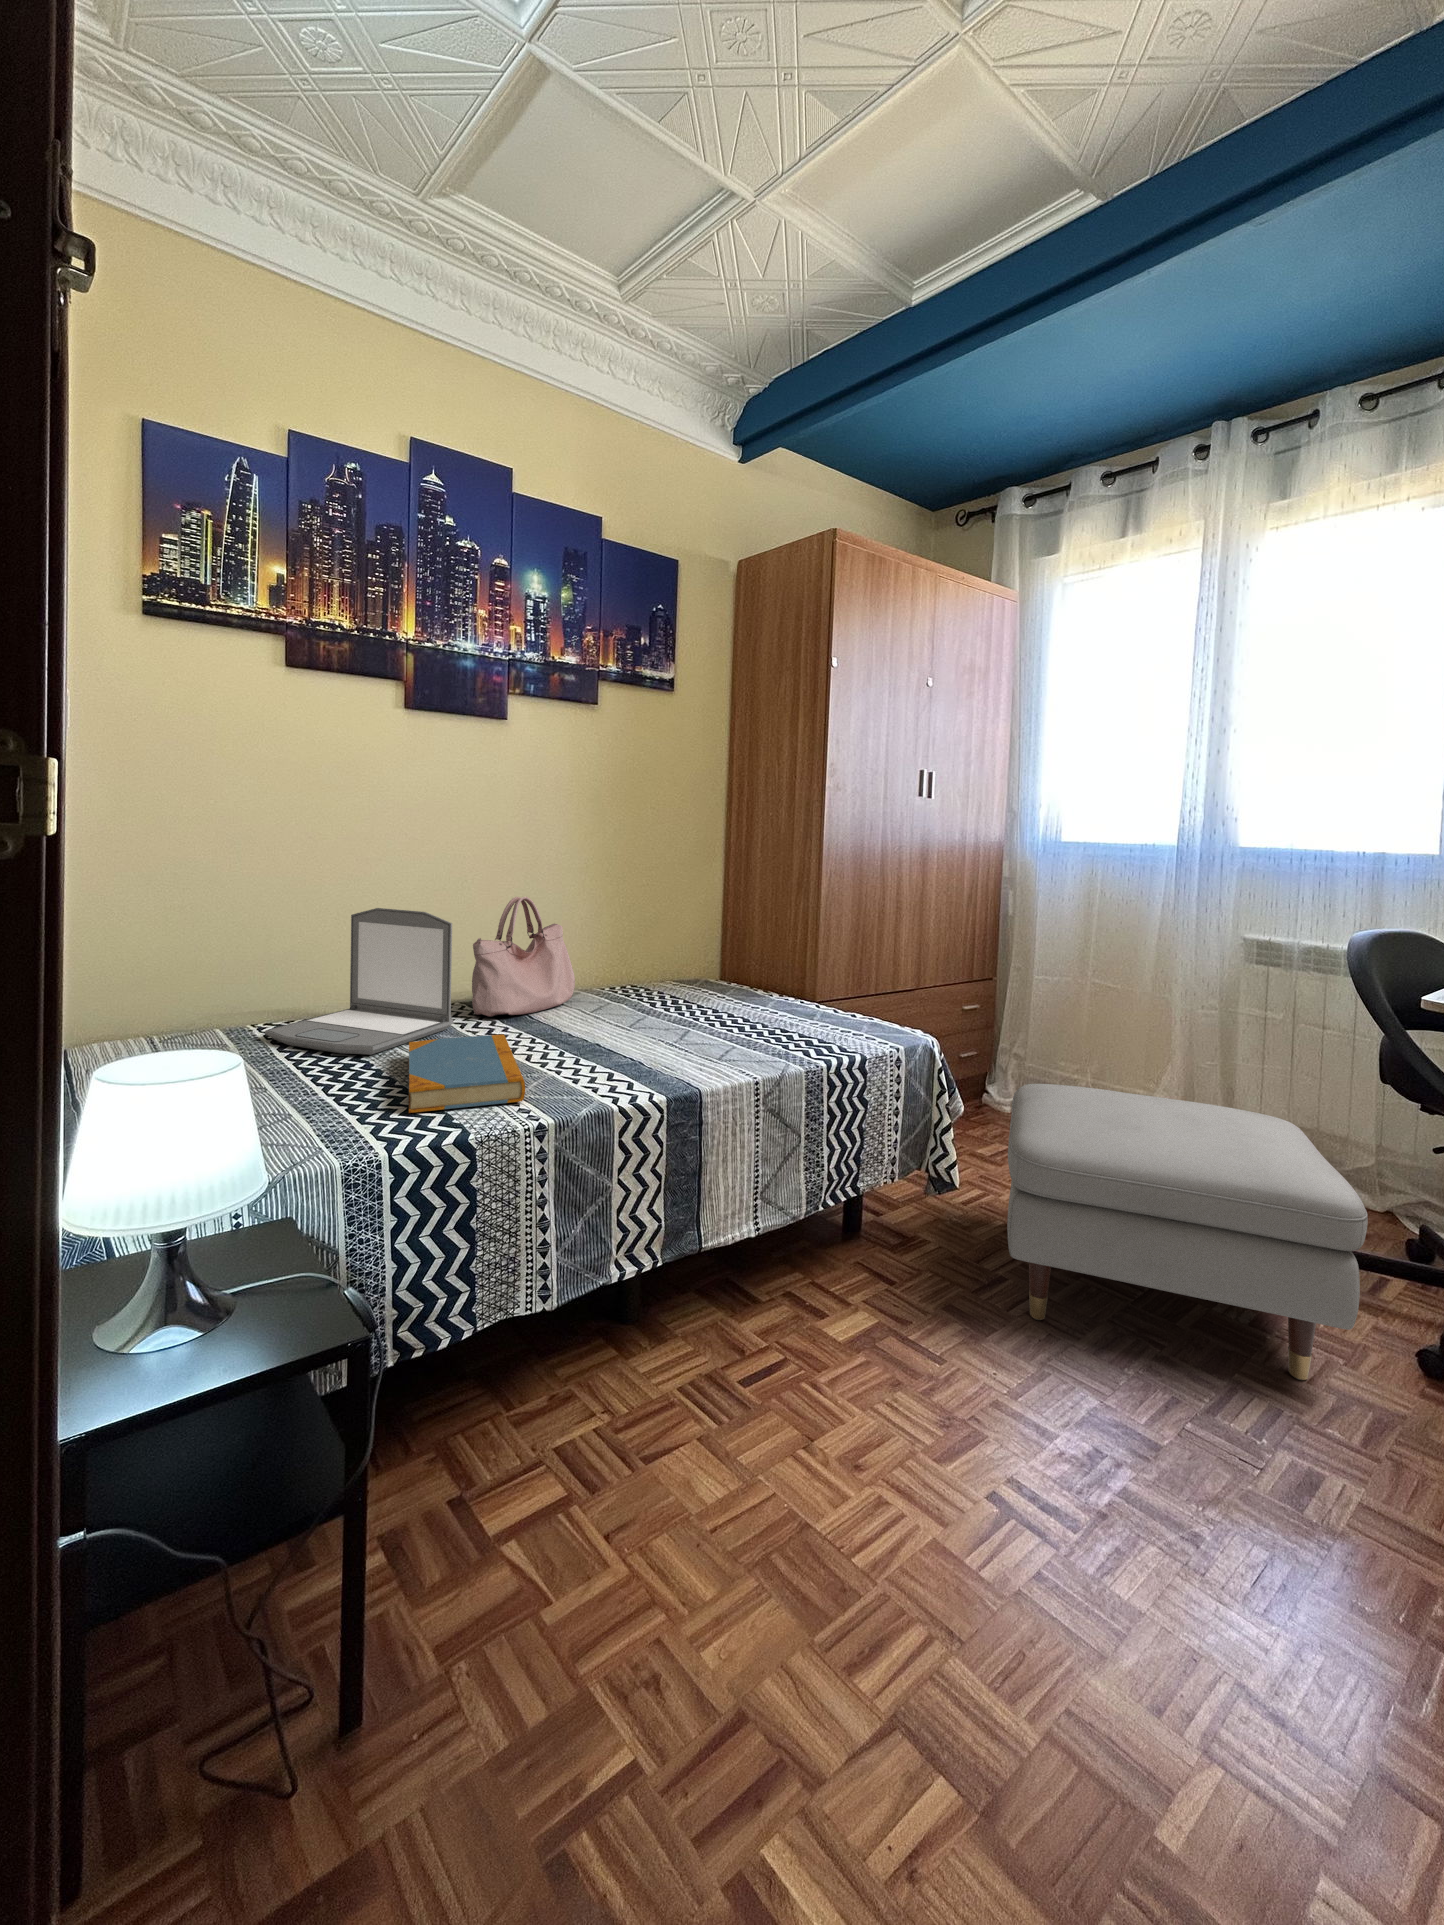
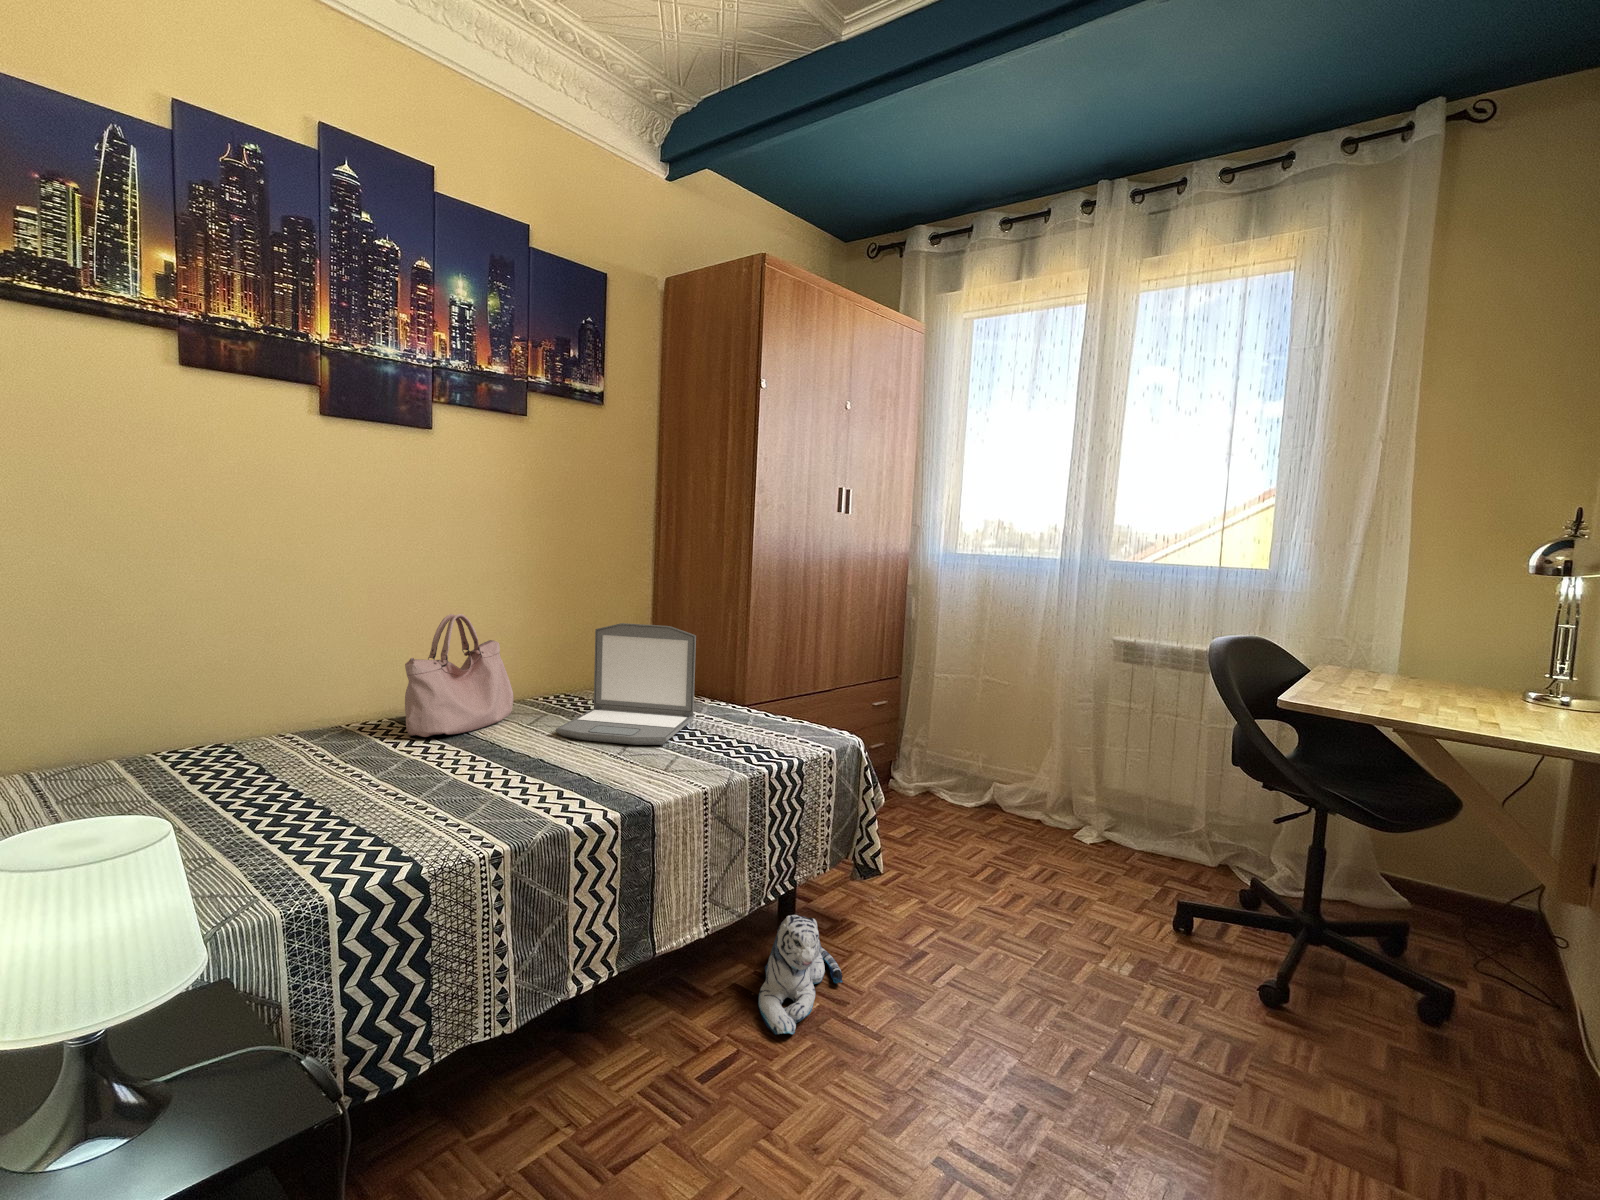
laptop: present [265,908,453,1055] -> present [556,623,696,745]
book: present [409,1034,525,1113] -> none [342,757,477,849]
ottoman: present [1007,1084,1368,1380] -> none [932,777,1225,1017]
plush toy: none [810,1221,905,1350] -> present [758,915,843,1035]

